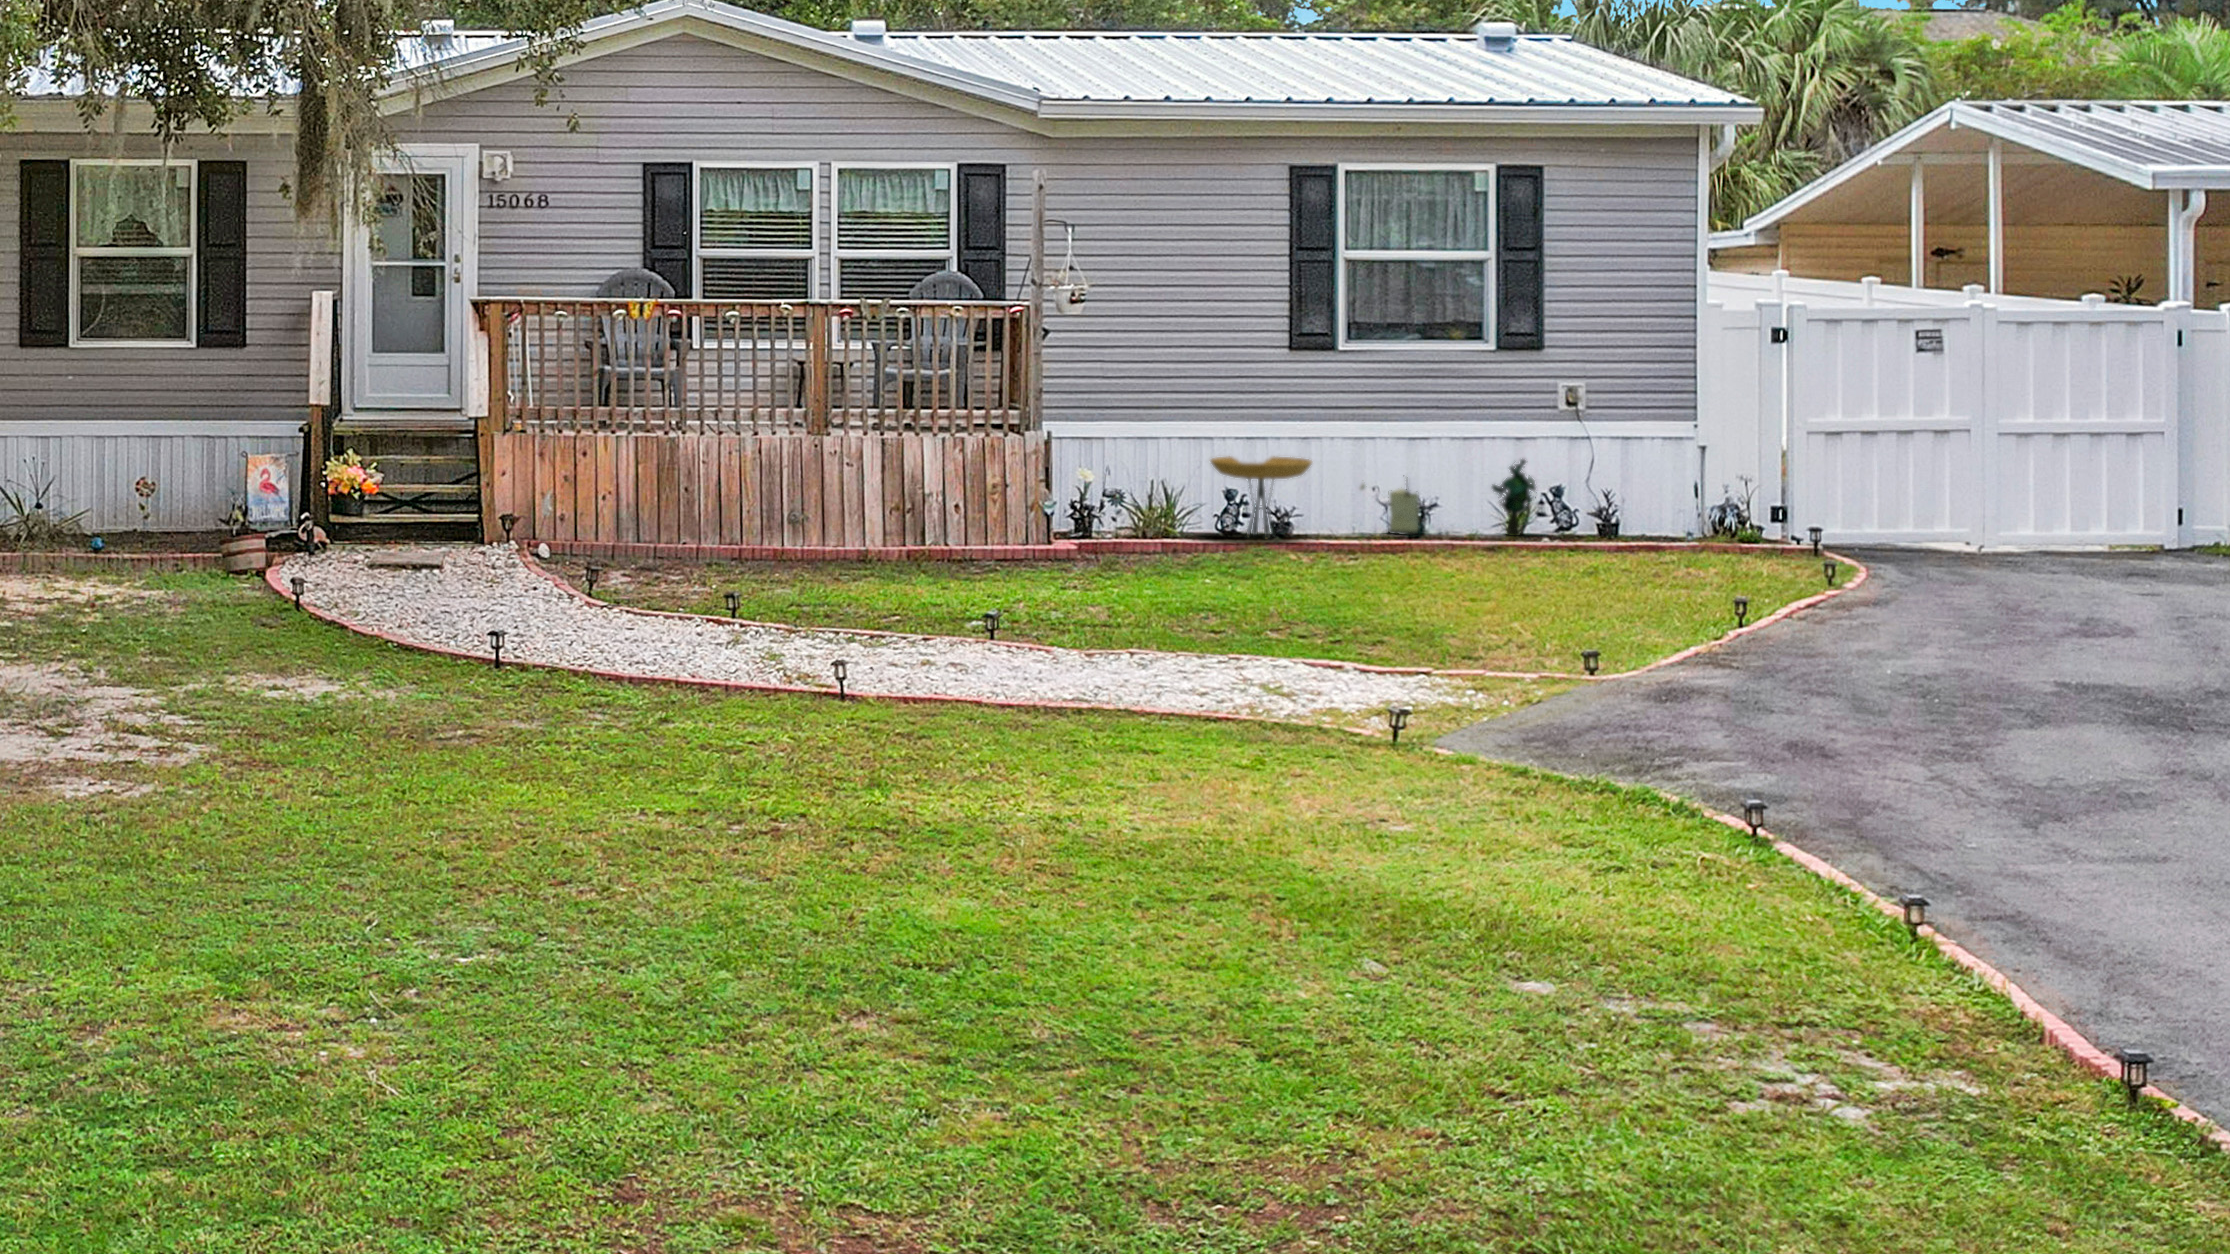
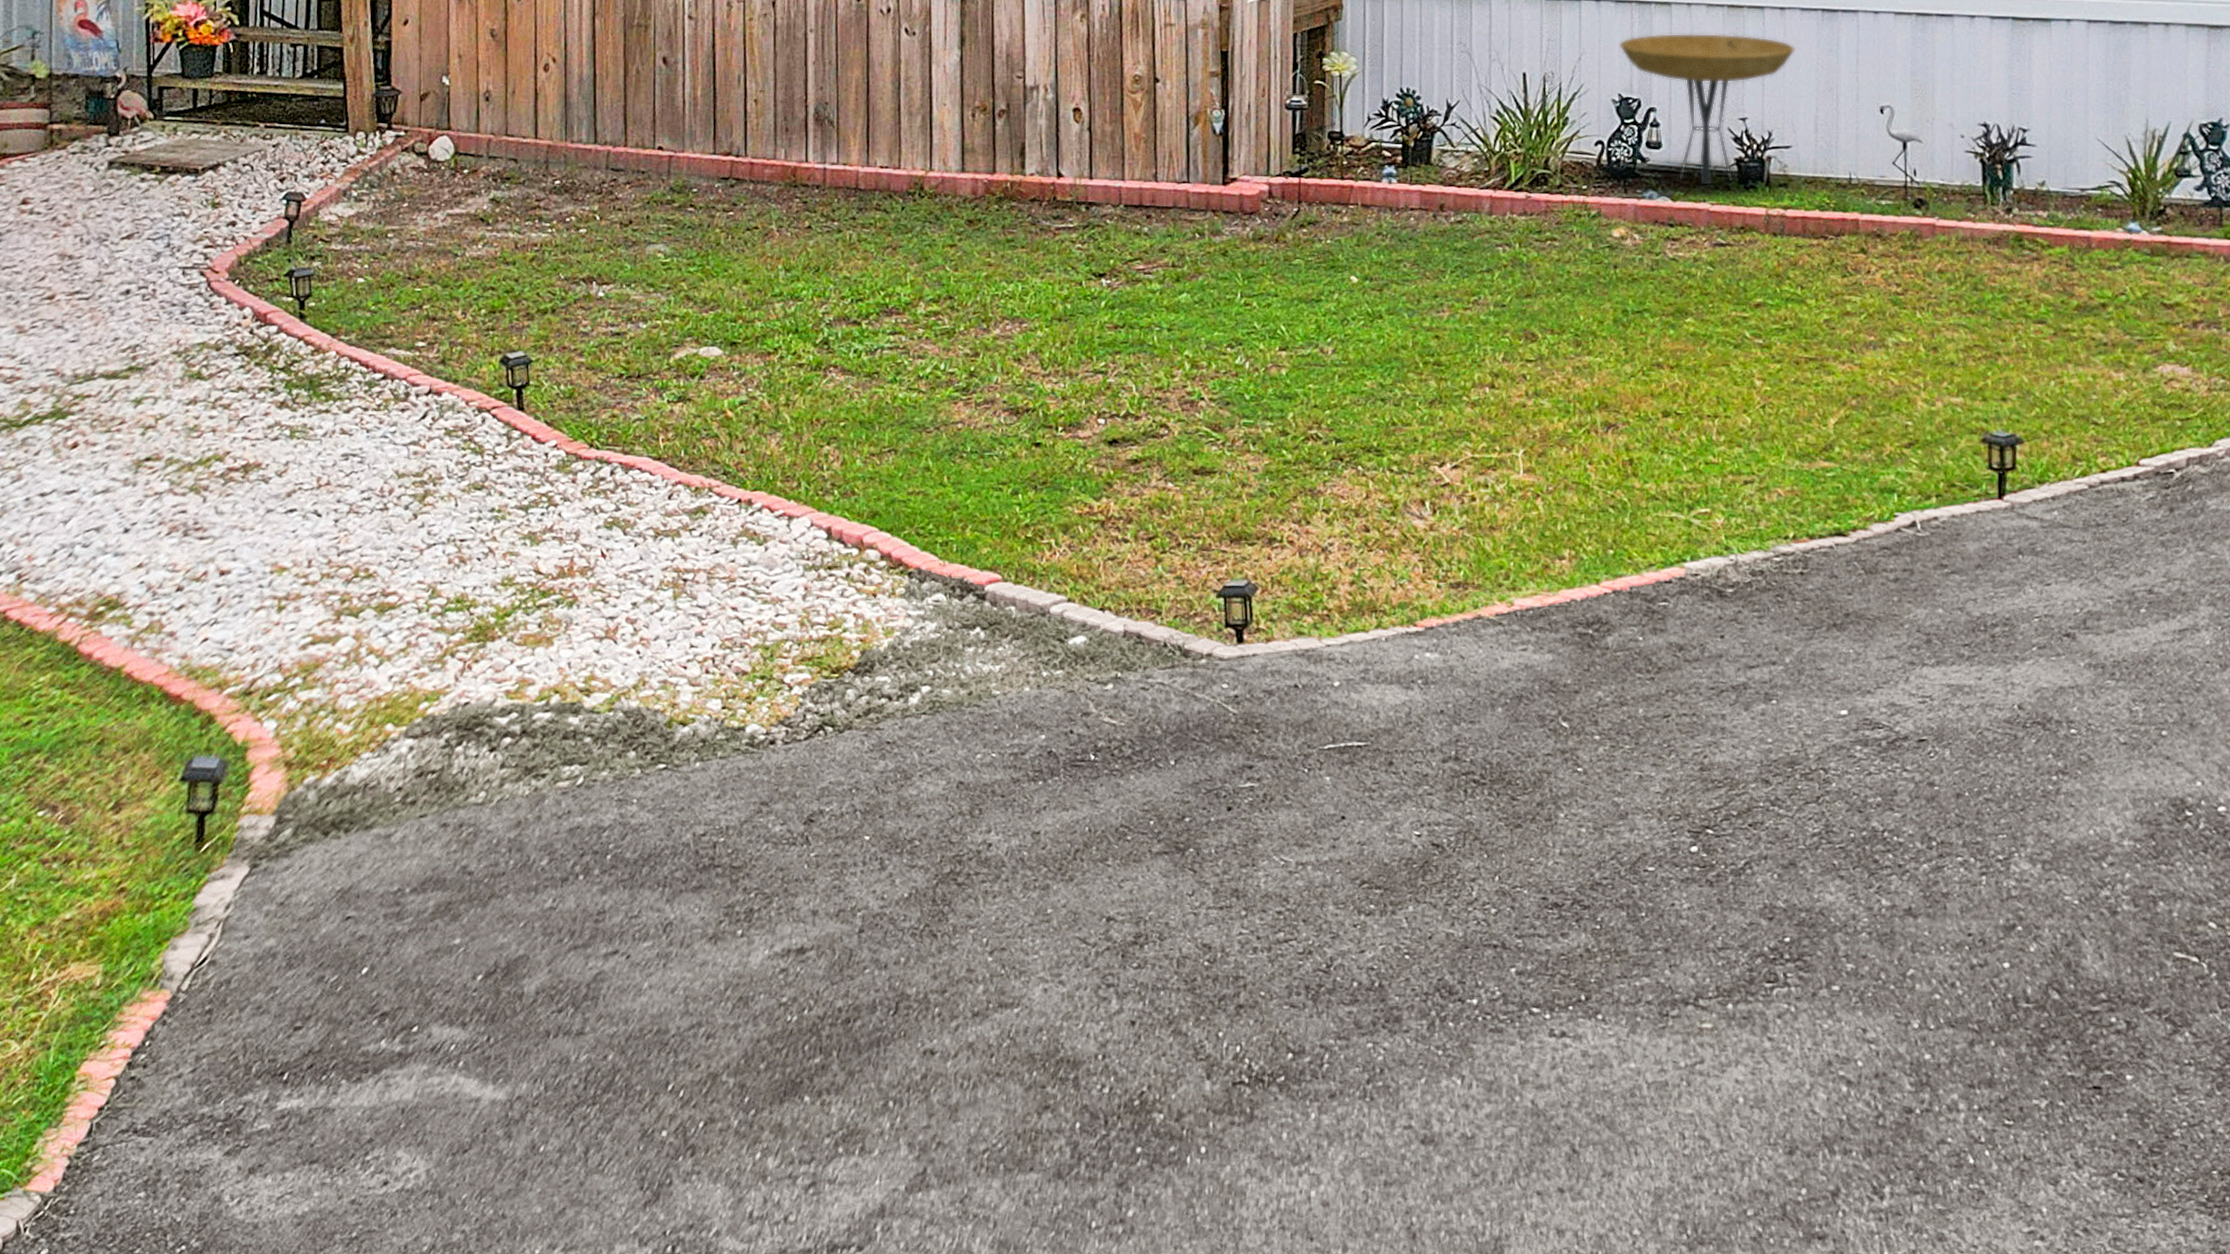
decorative plant: present [1492,459,1536,536] -> none [2137,64,2224,204]
watering can: present [1361,484,1419,535] -> none [1901,82,2024,189]

